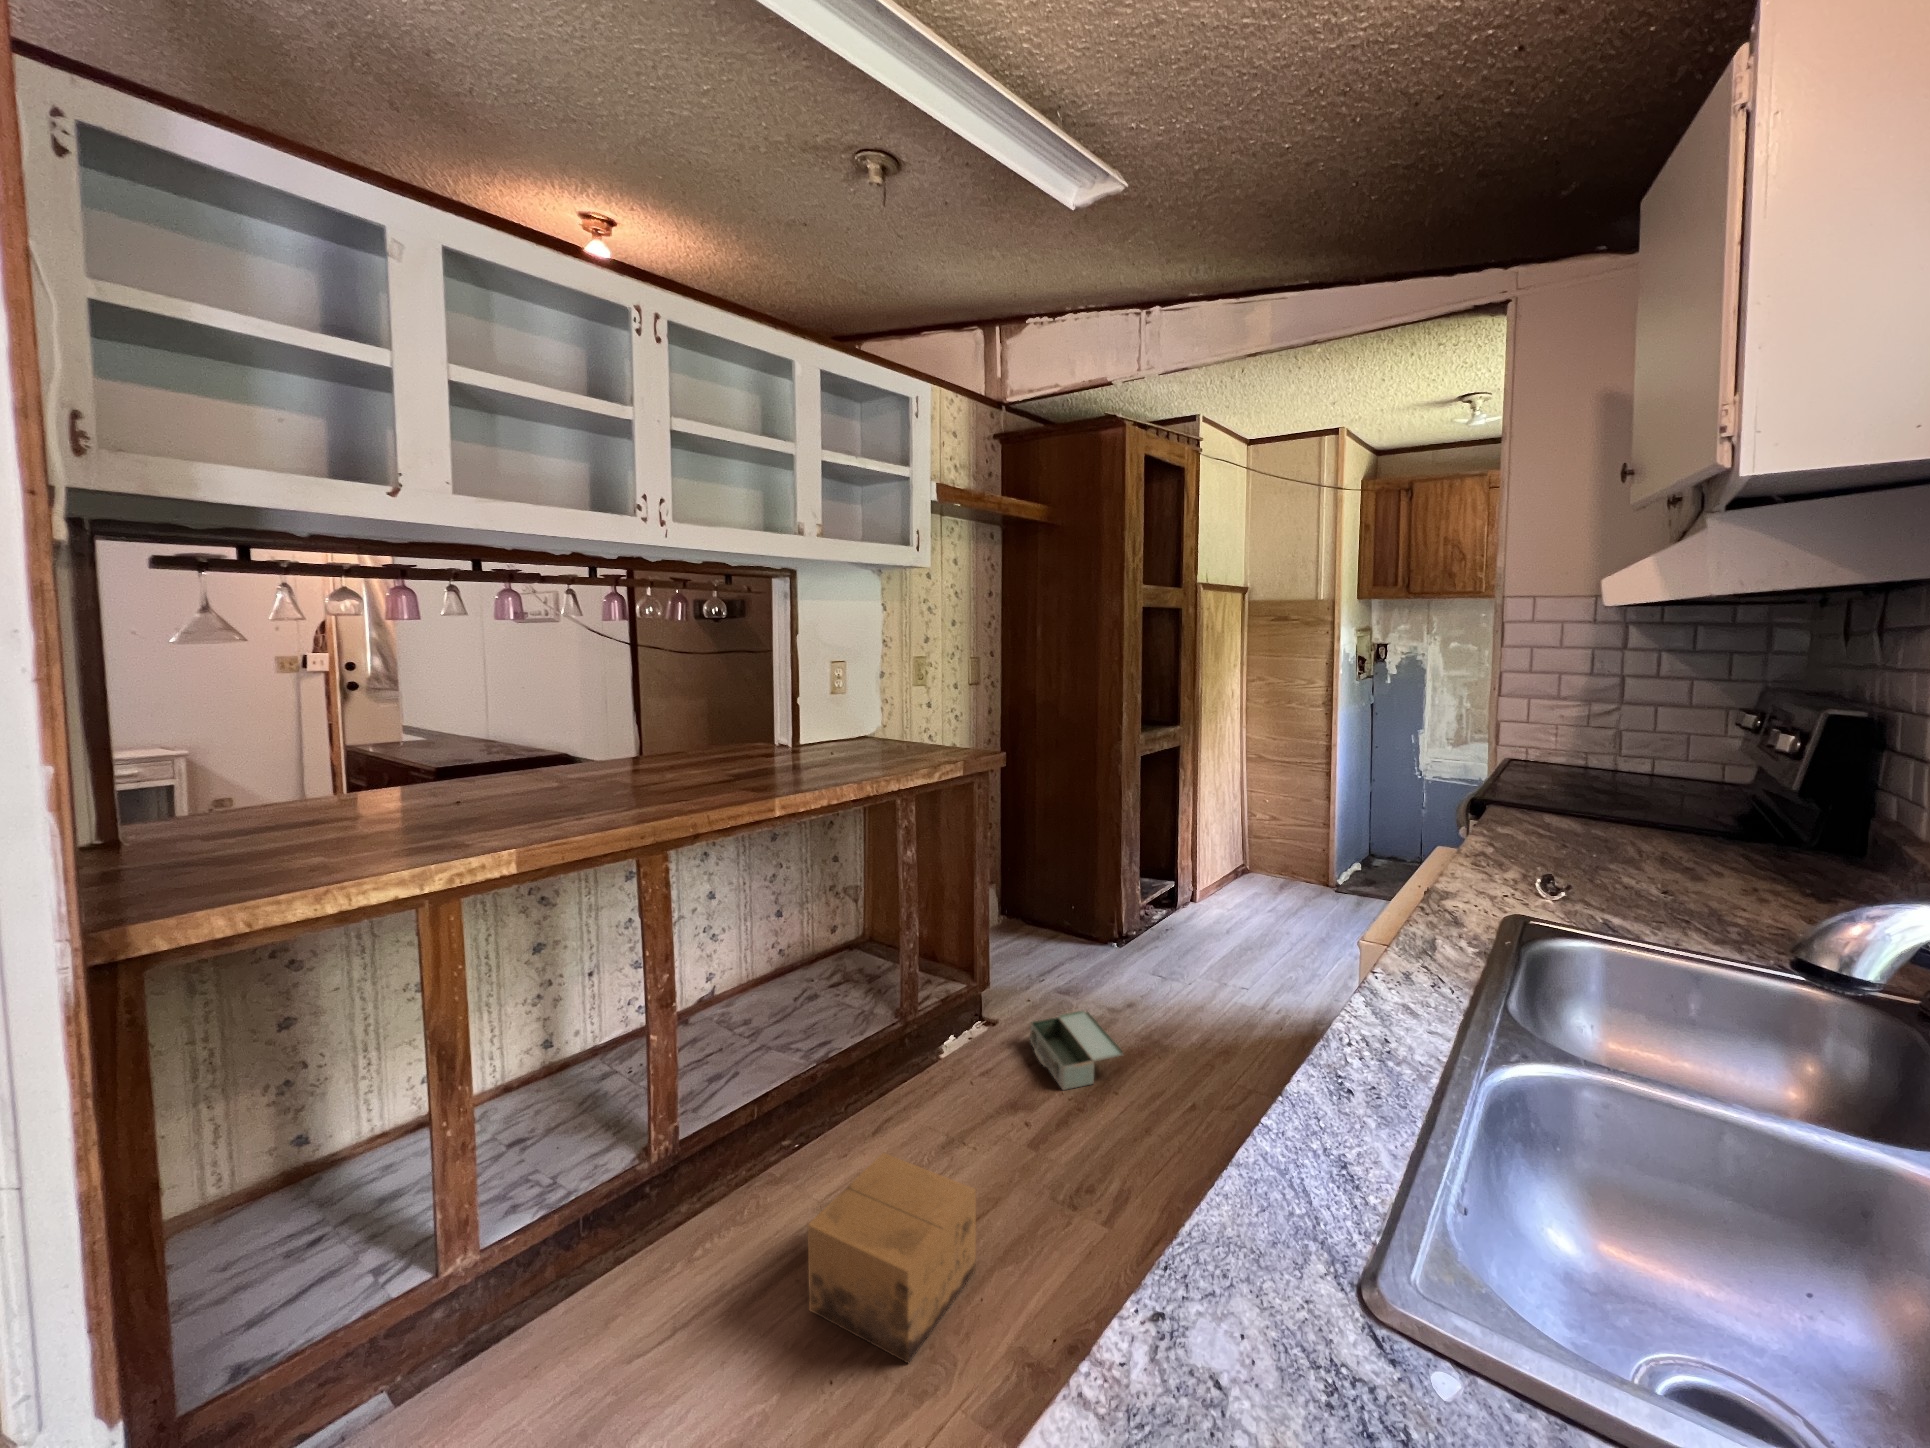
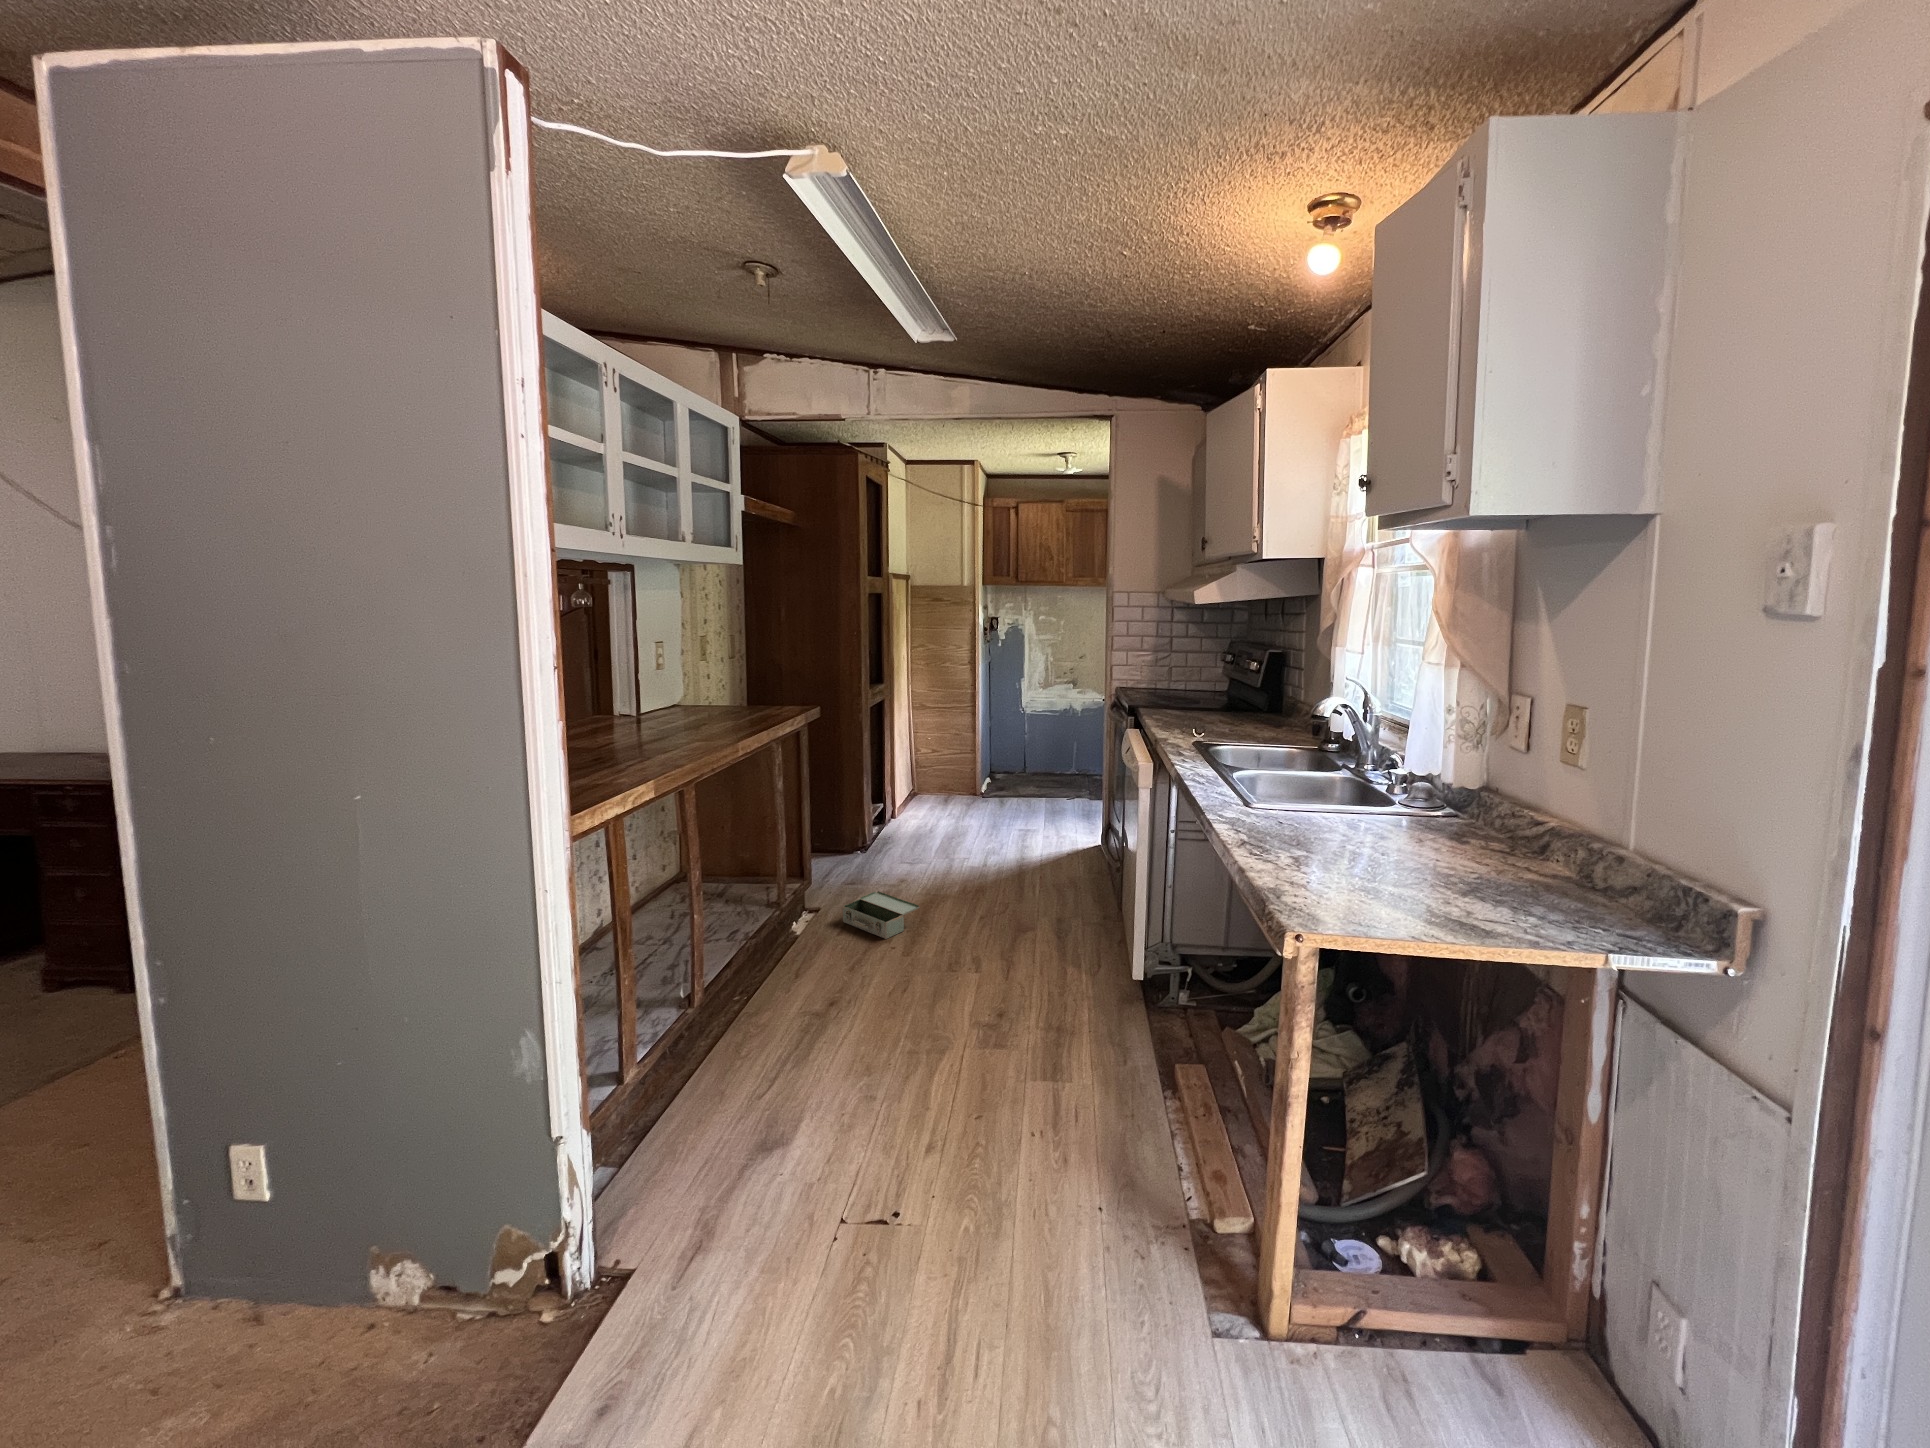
cardboard box: present [808,1153,976,1363] -> none [815,973,903,1073]

